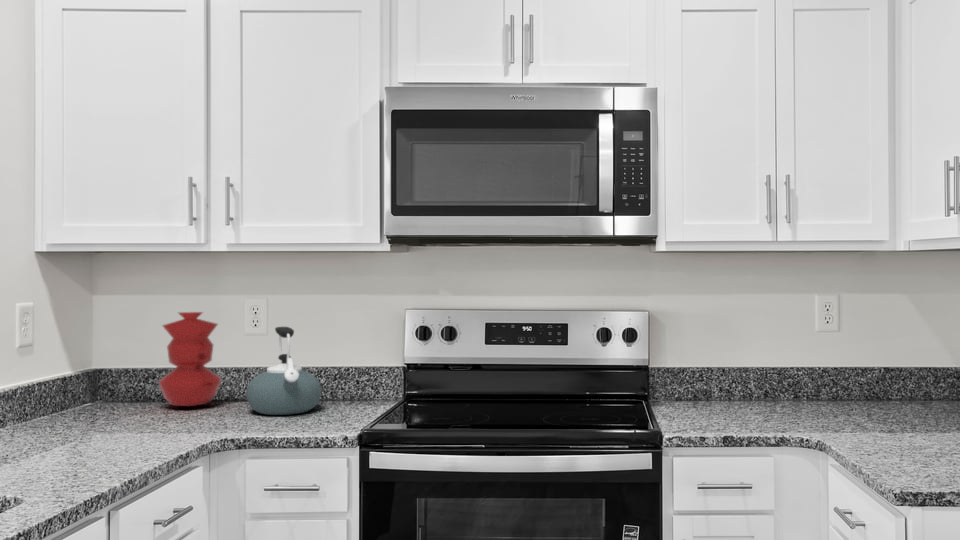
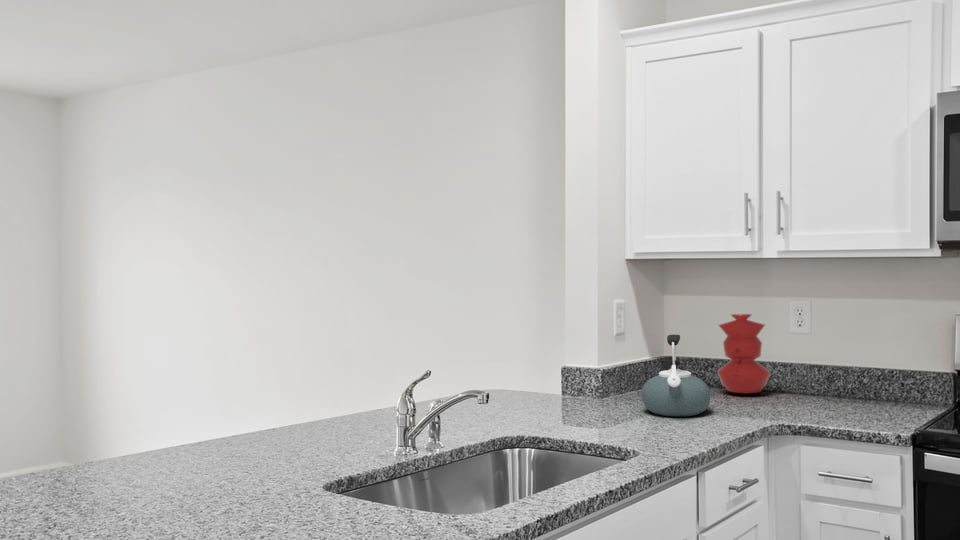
kettle: present [247,327,321,415] -> present [642,335,710,416]

